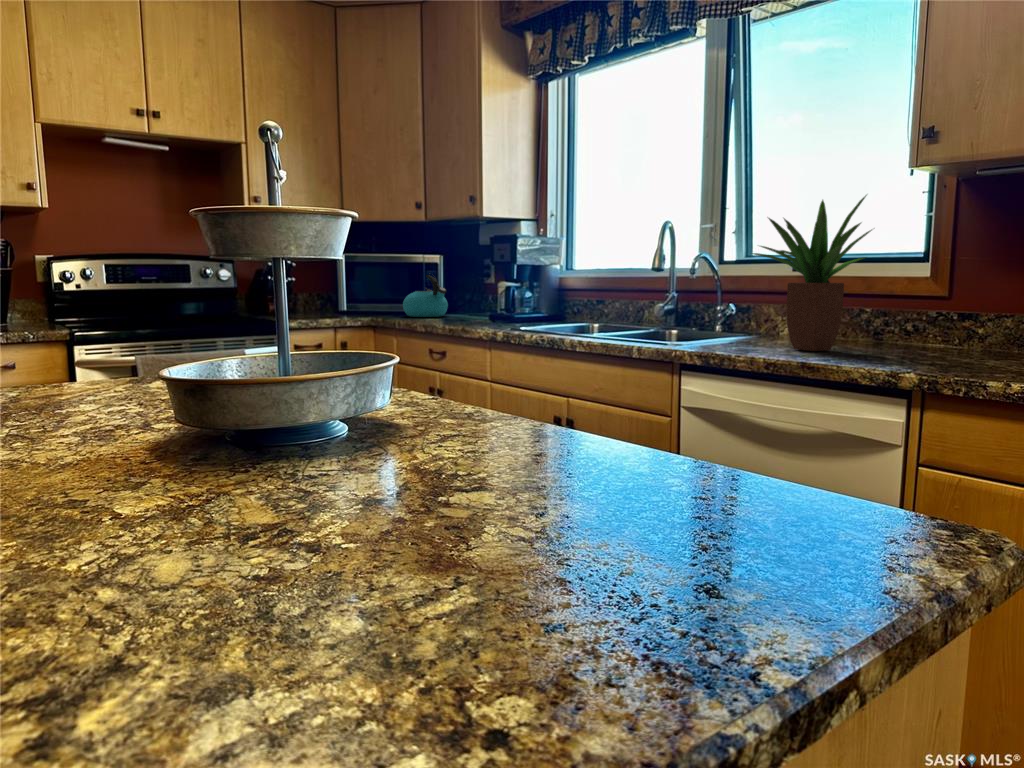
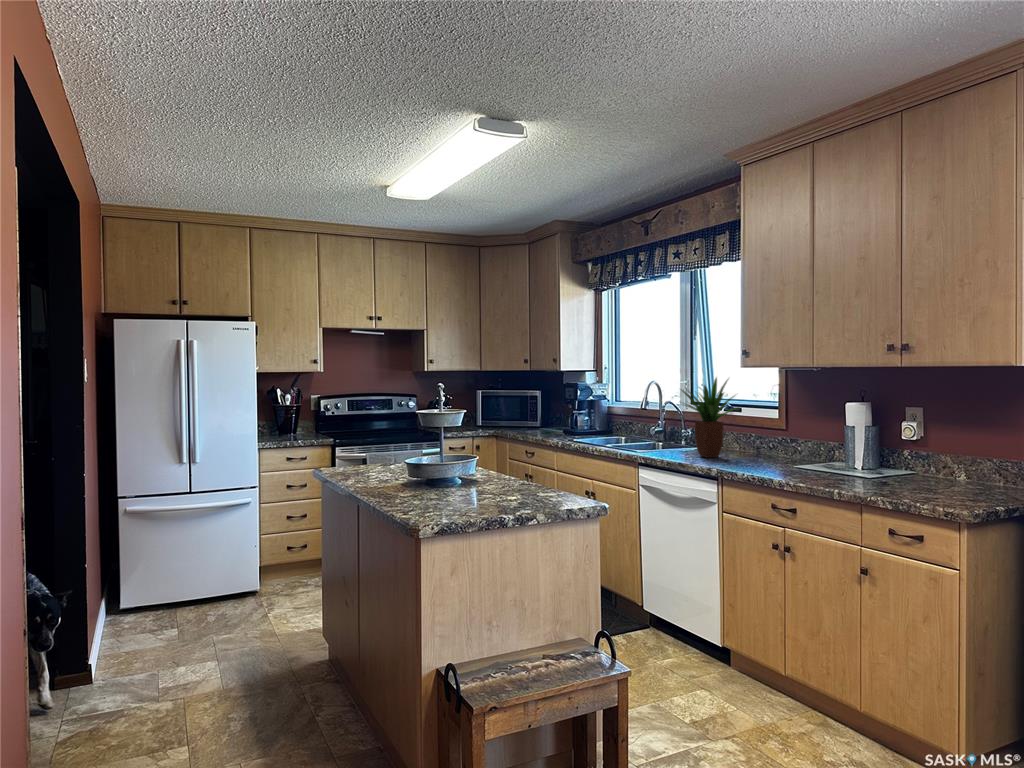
kettle: present [403,275,448,317] -> none [515,403,543,430]

